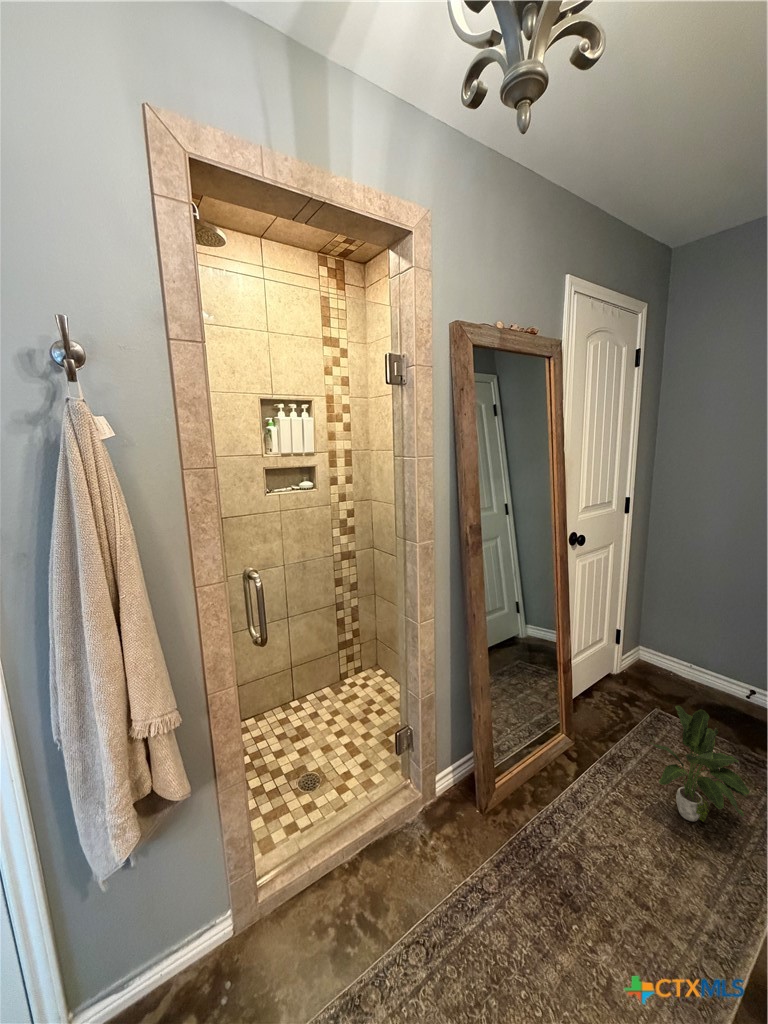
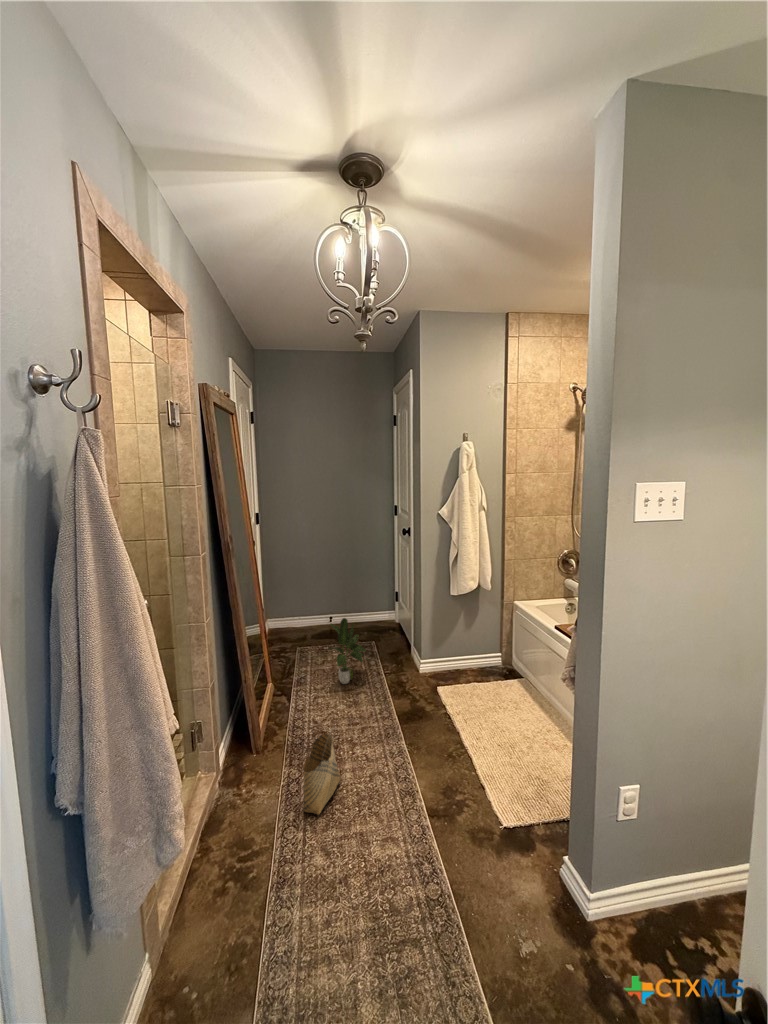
woven basket: none [447,830,532,980] -> present [301,722,340,815]

